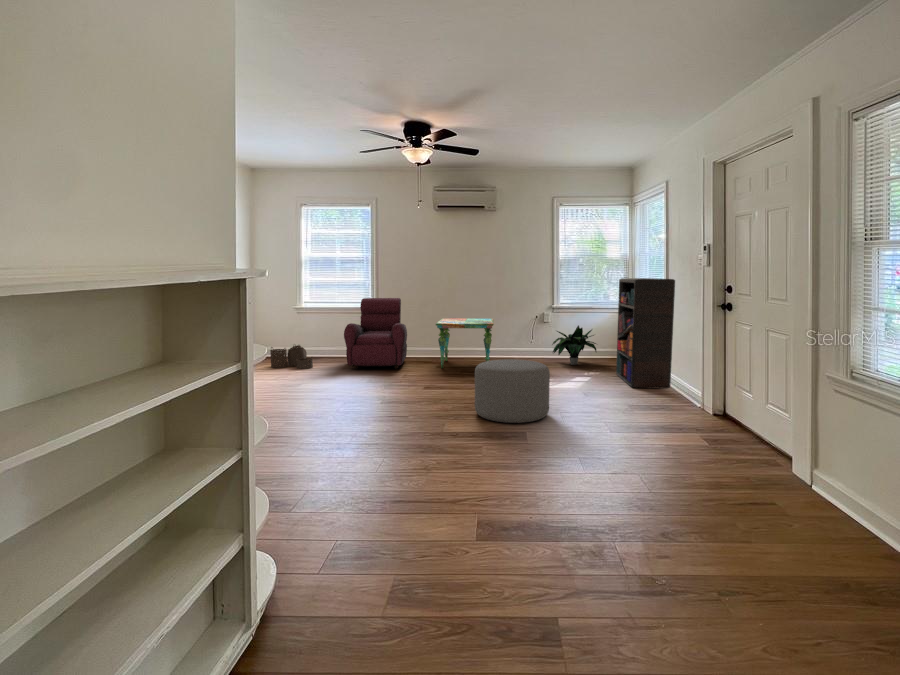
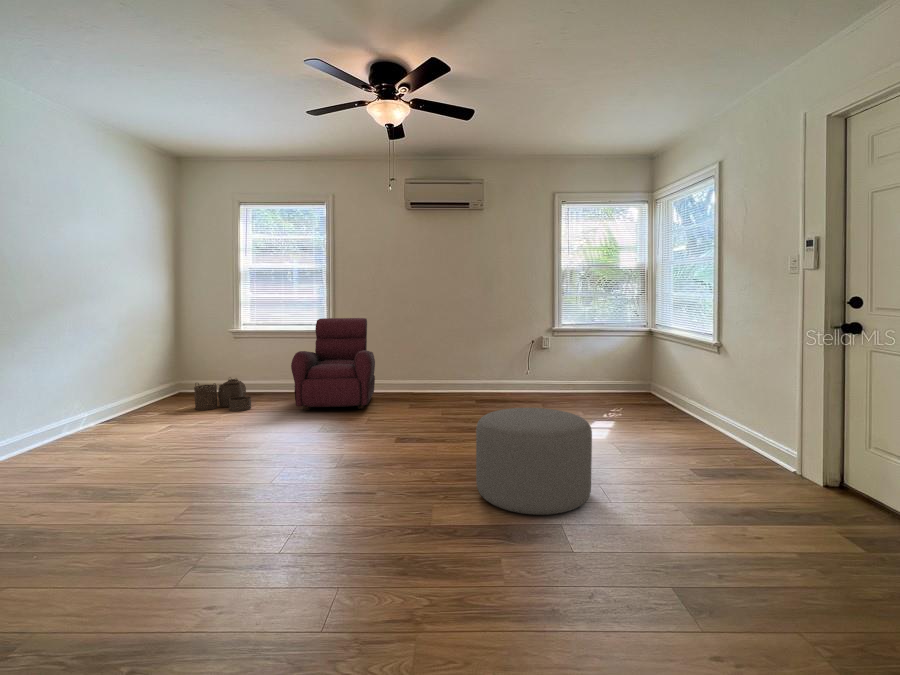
bookshelf: present [616,278,675,389] -> none [645,291,735,437]
side table: present [436,318,494,368] -> none [411,343,486,408]
potted plant: present [552,325,596,365] -> none [556,350,615,400]

